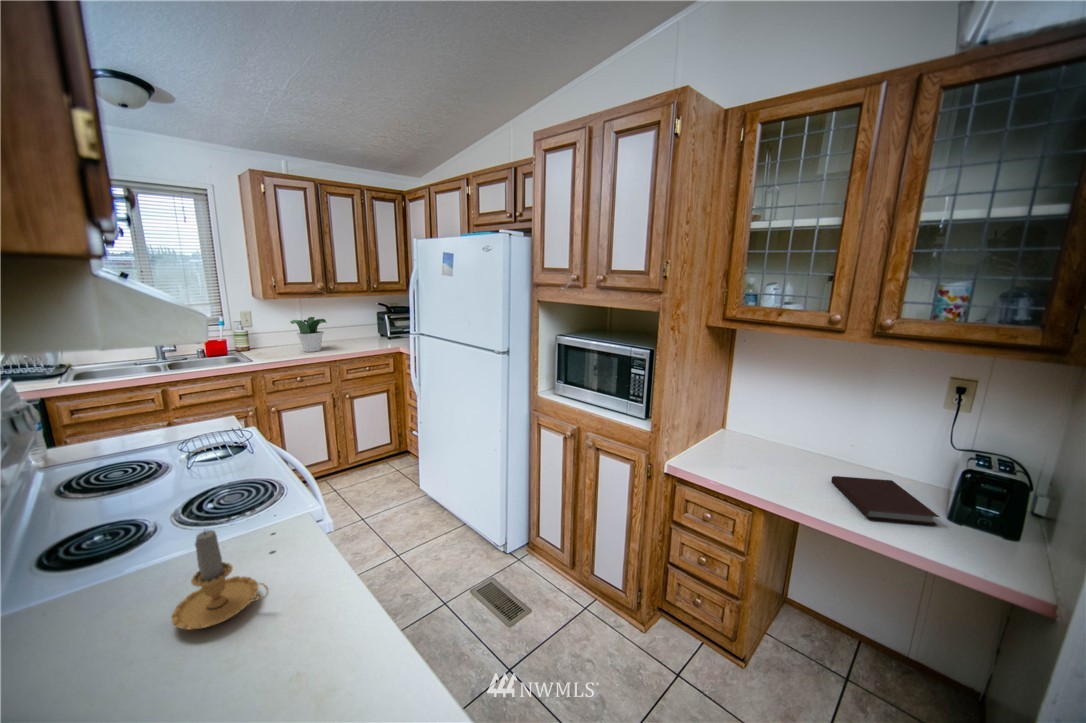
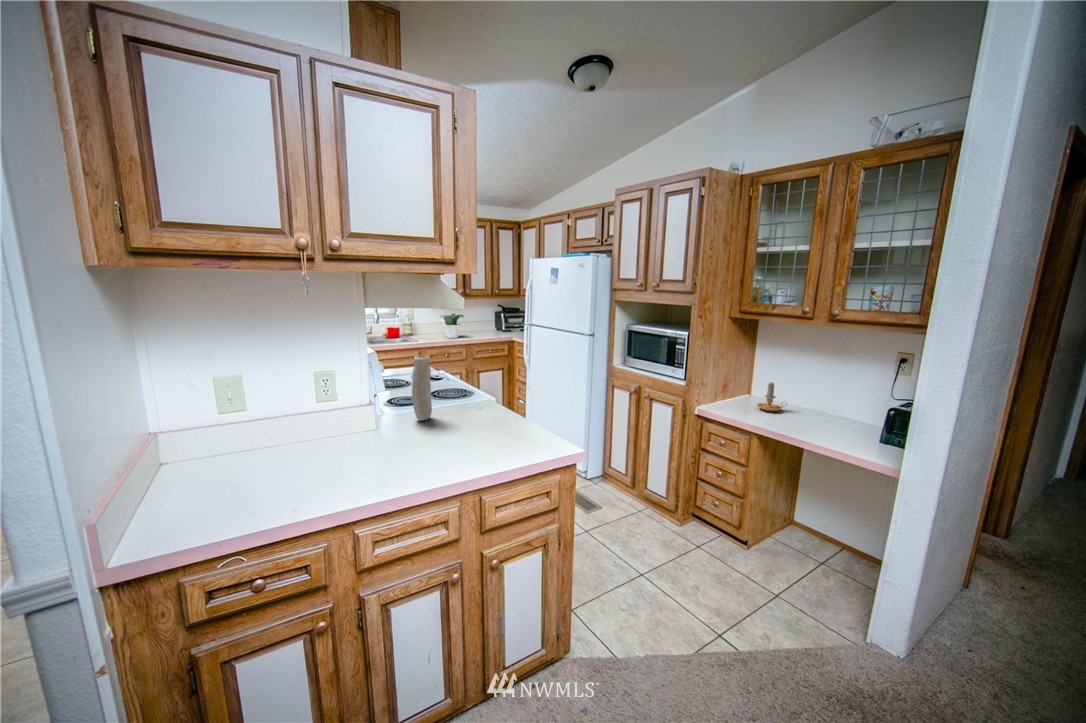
vase: none [39,467,129,633] -> present [412,355,432,421]
notebook: present [831,476,939,525] -> none [810,417,867,441]
candle: present [171,530,268,629] -> present [757,383,783,411]

